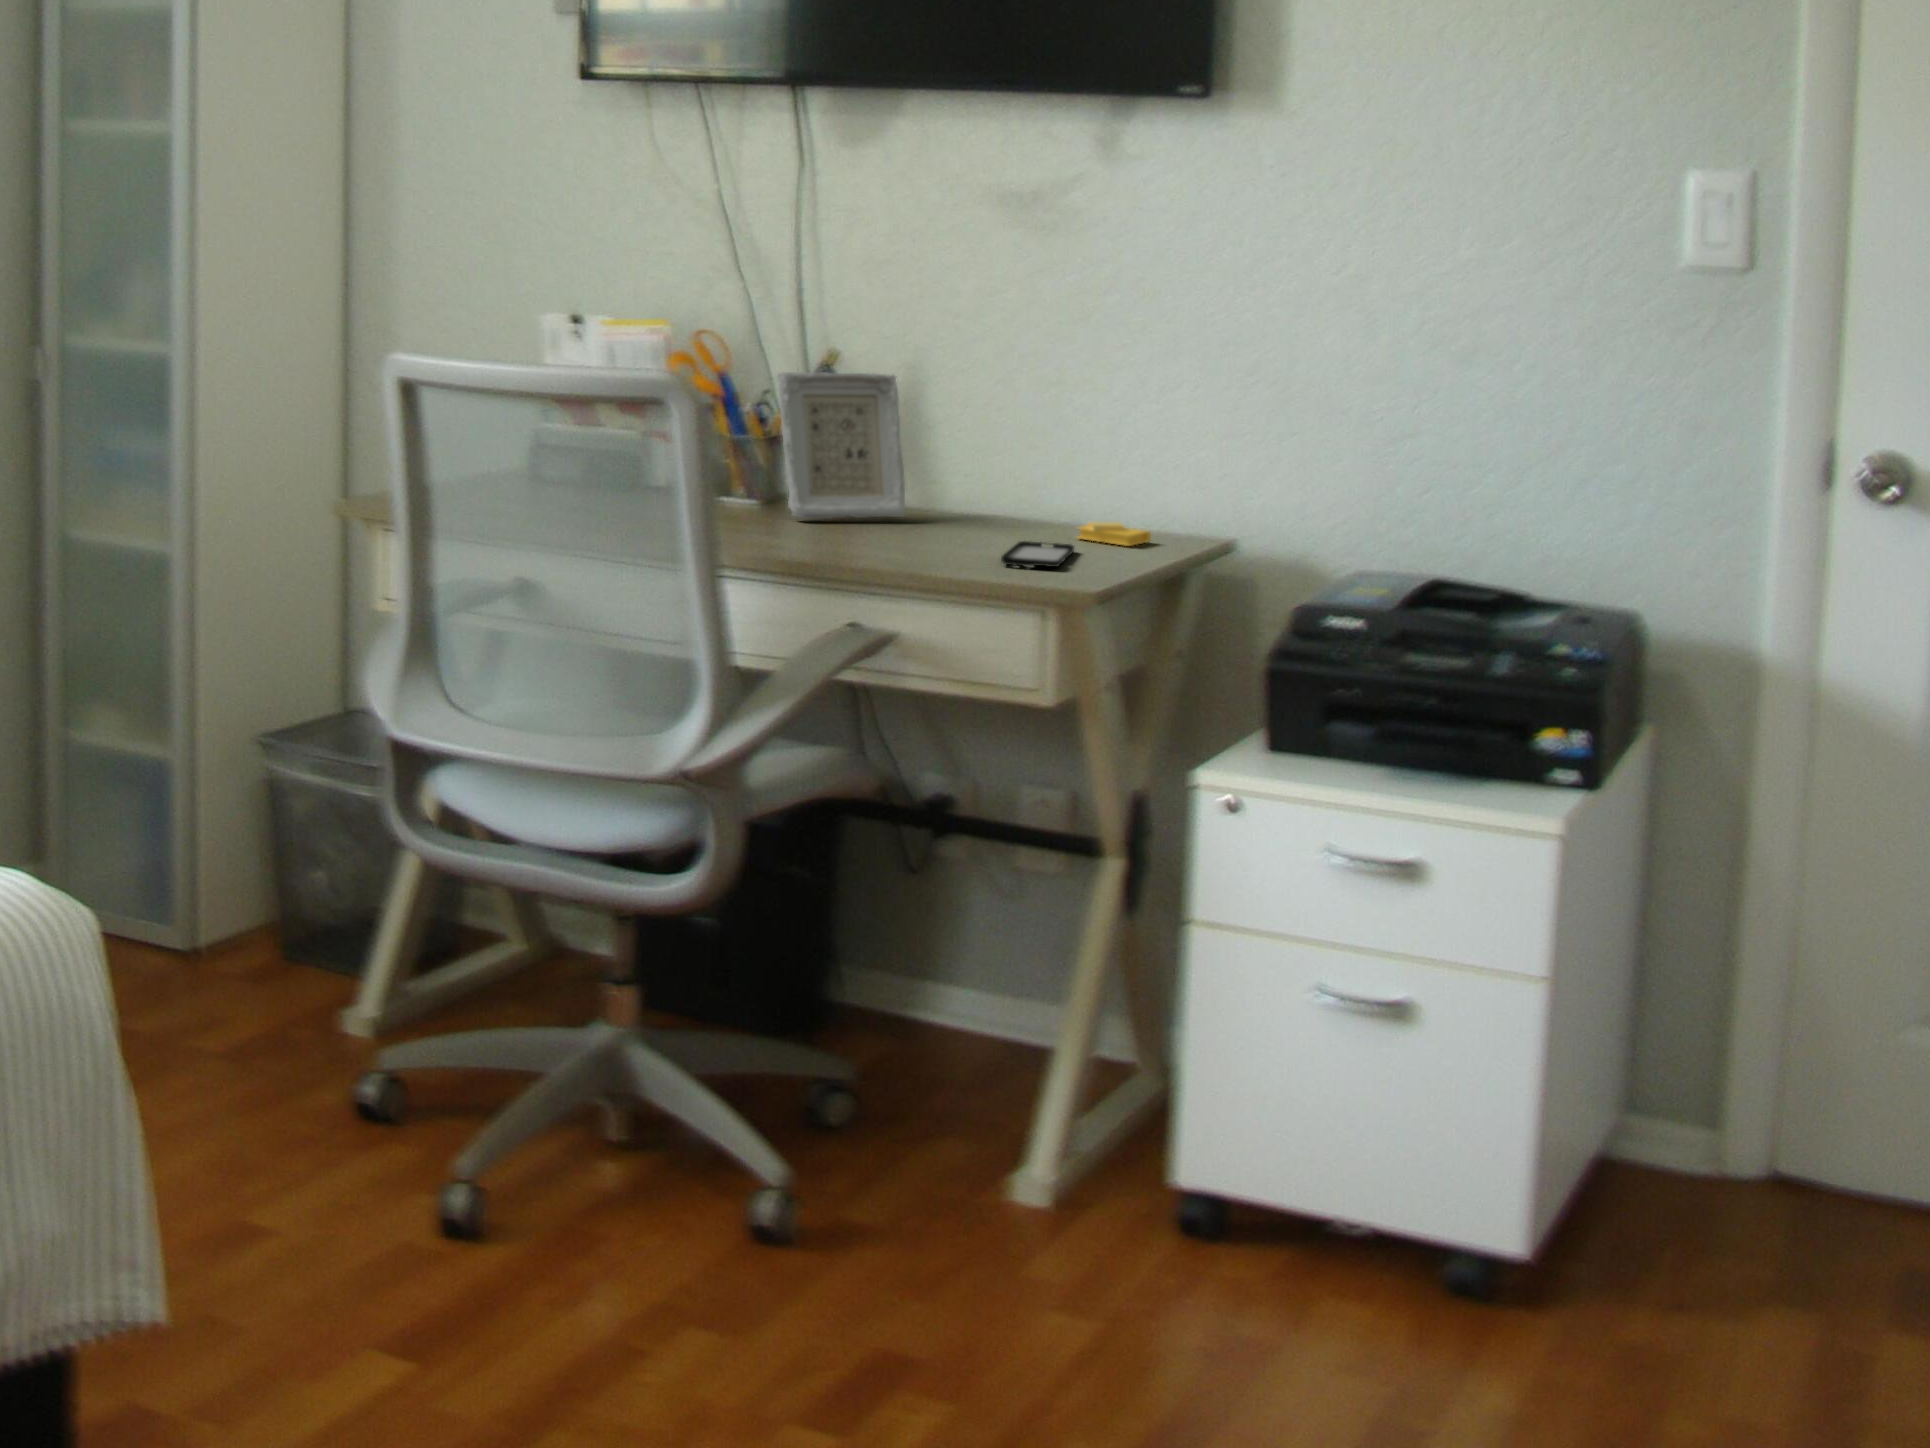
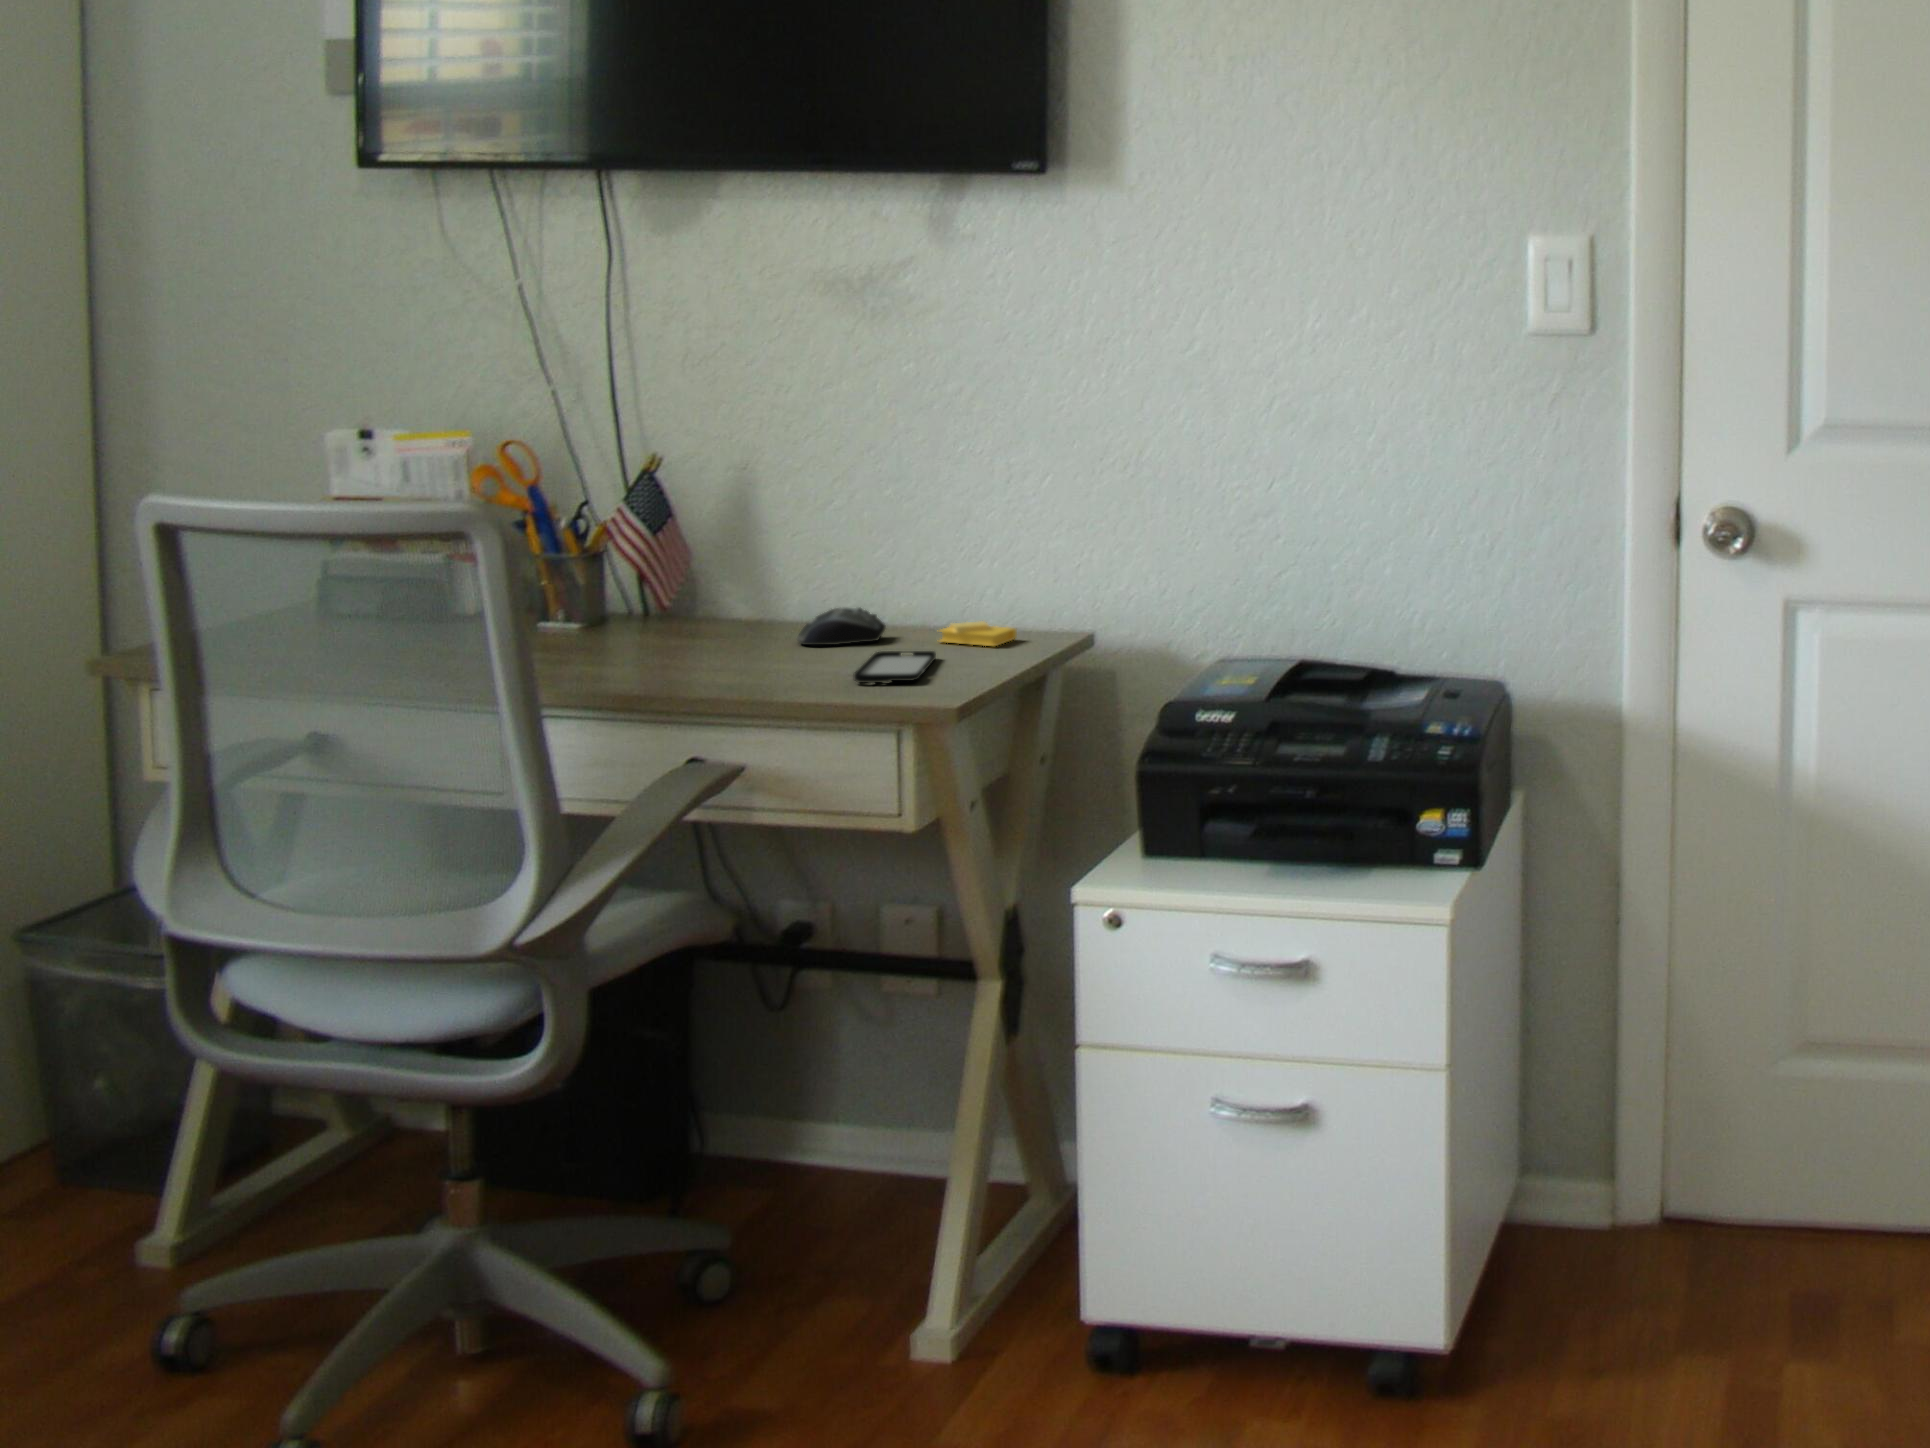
picture frame: present [777,372,905,519] -> none [599,478,751,644]
computer mouse: none [946,500,1027,533] -> present [797,608,885,645]

